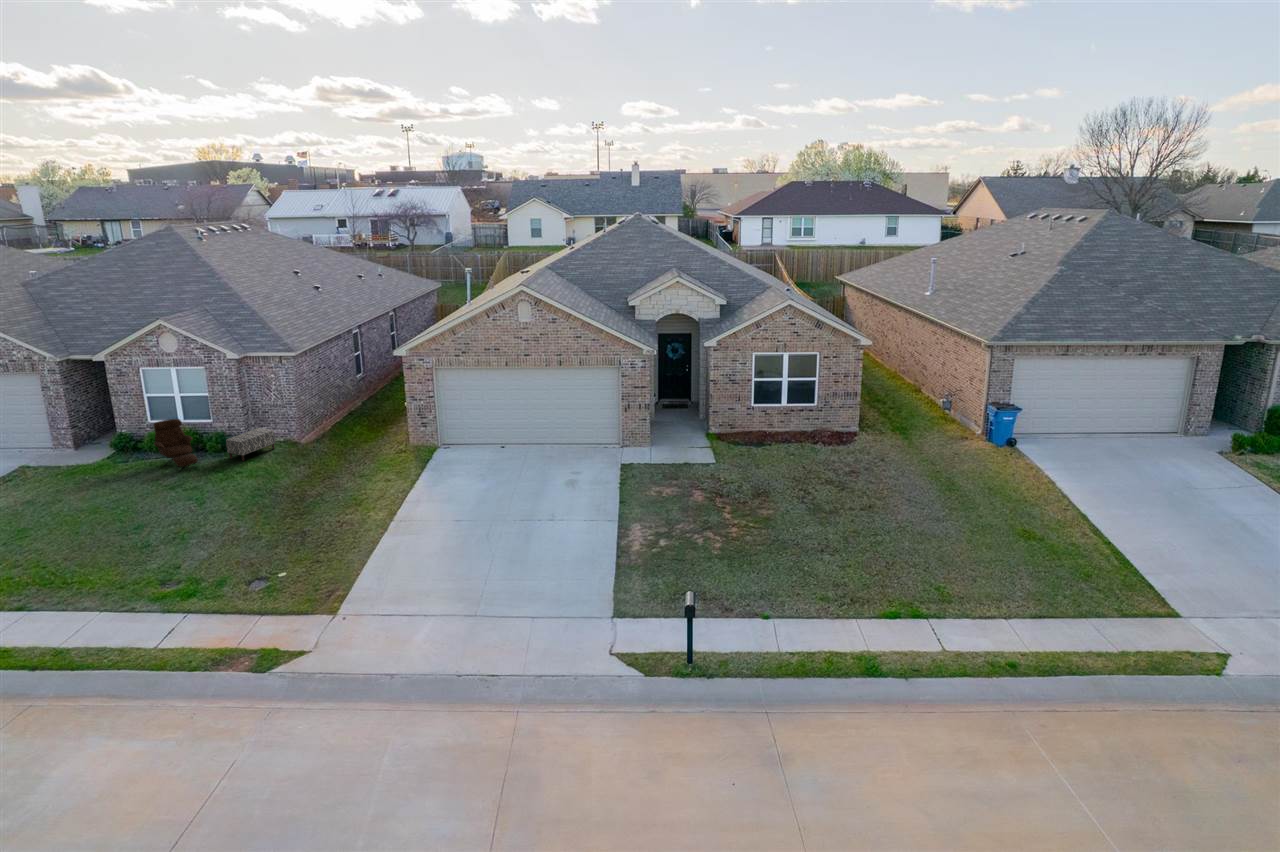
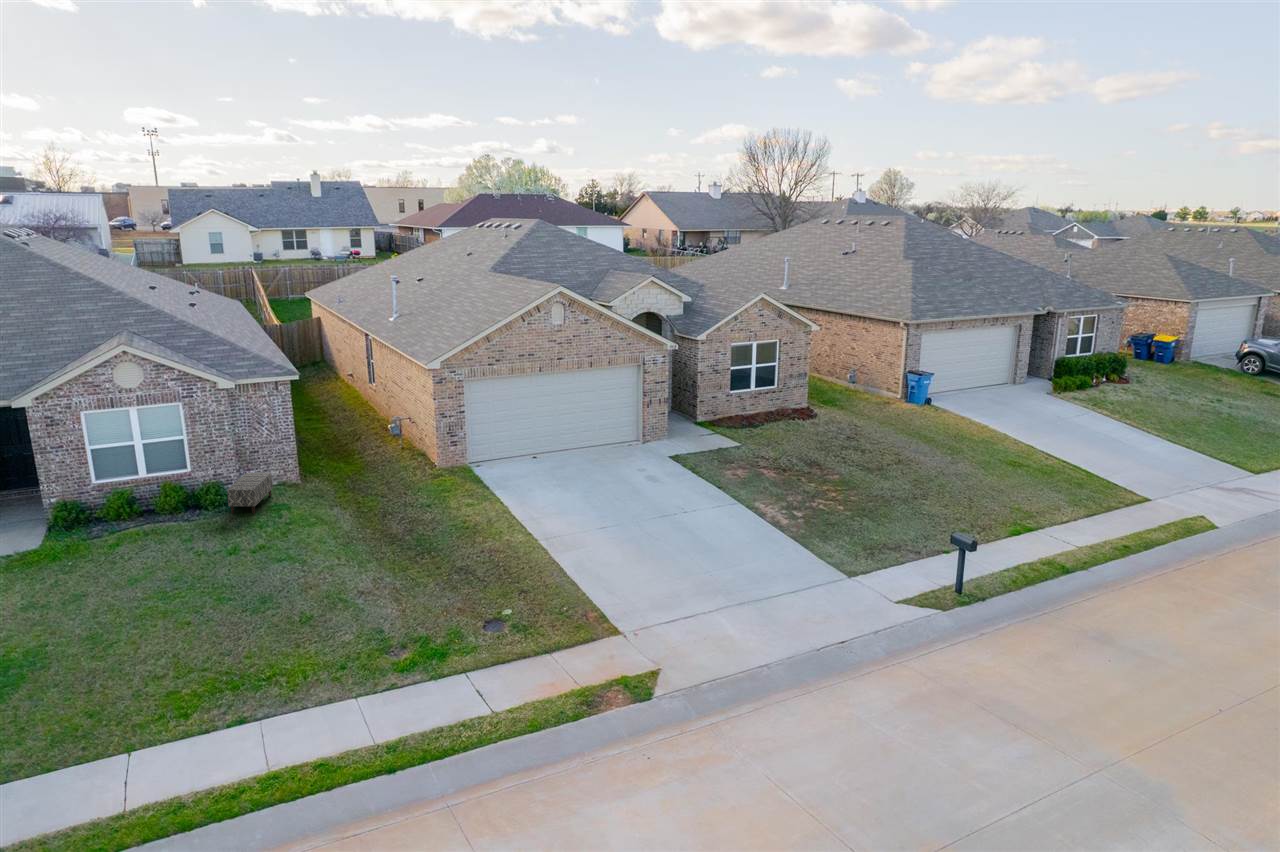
lounge chair: present [154,419,198,470] -> none [133,472,207,538]

